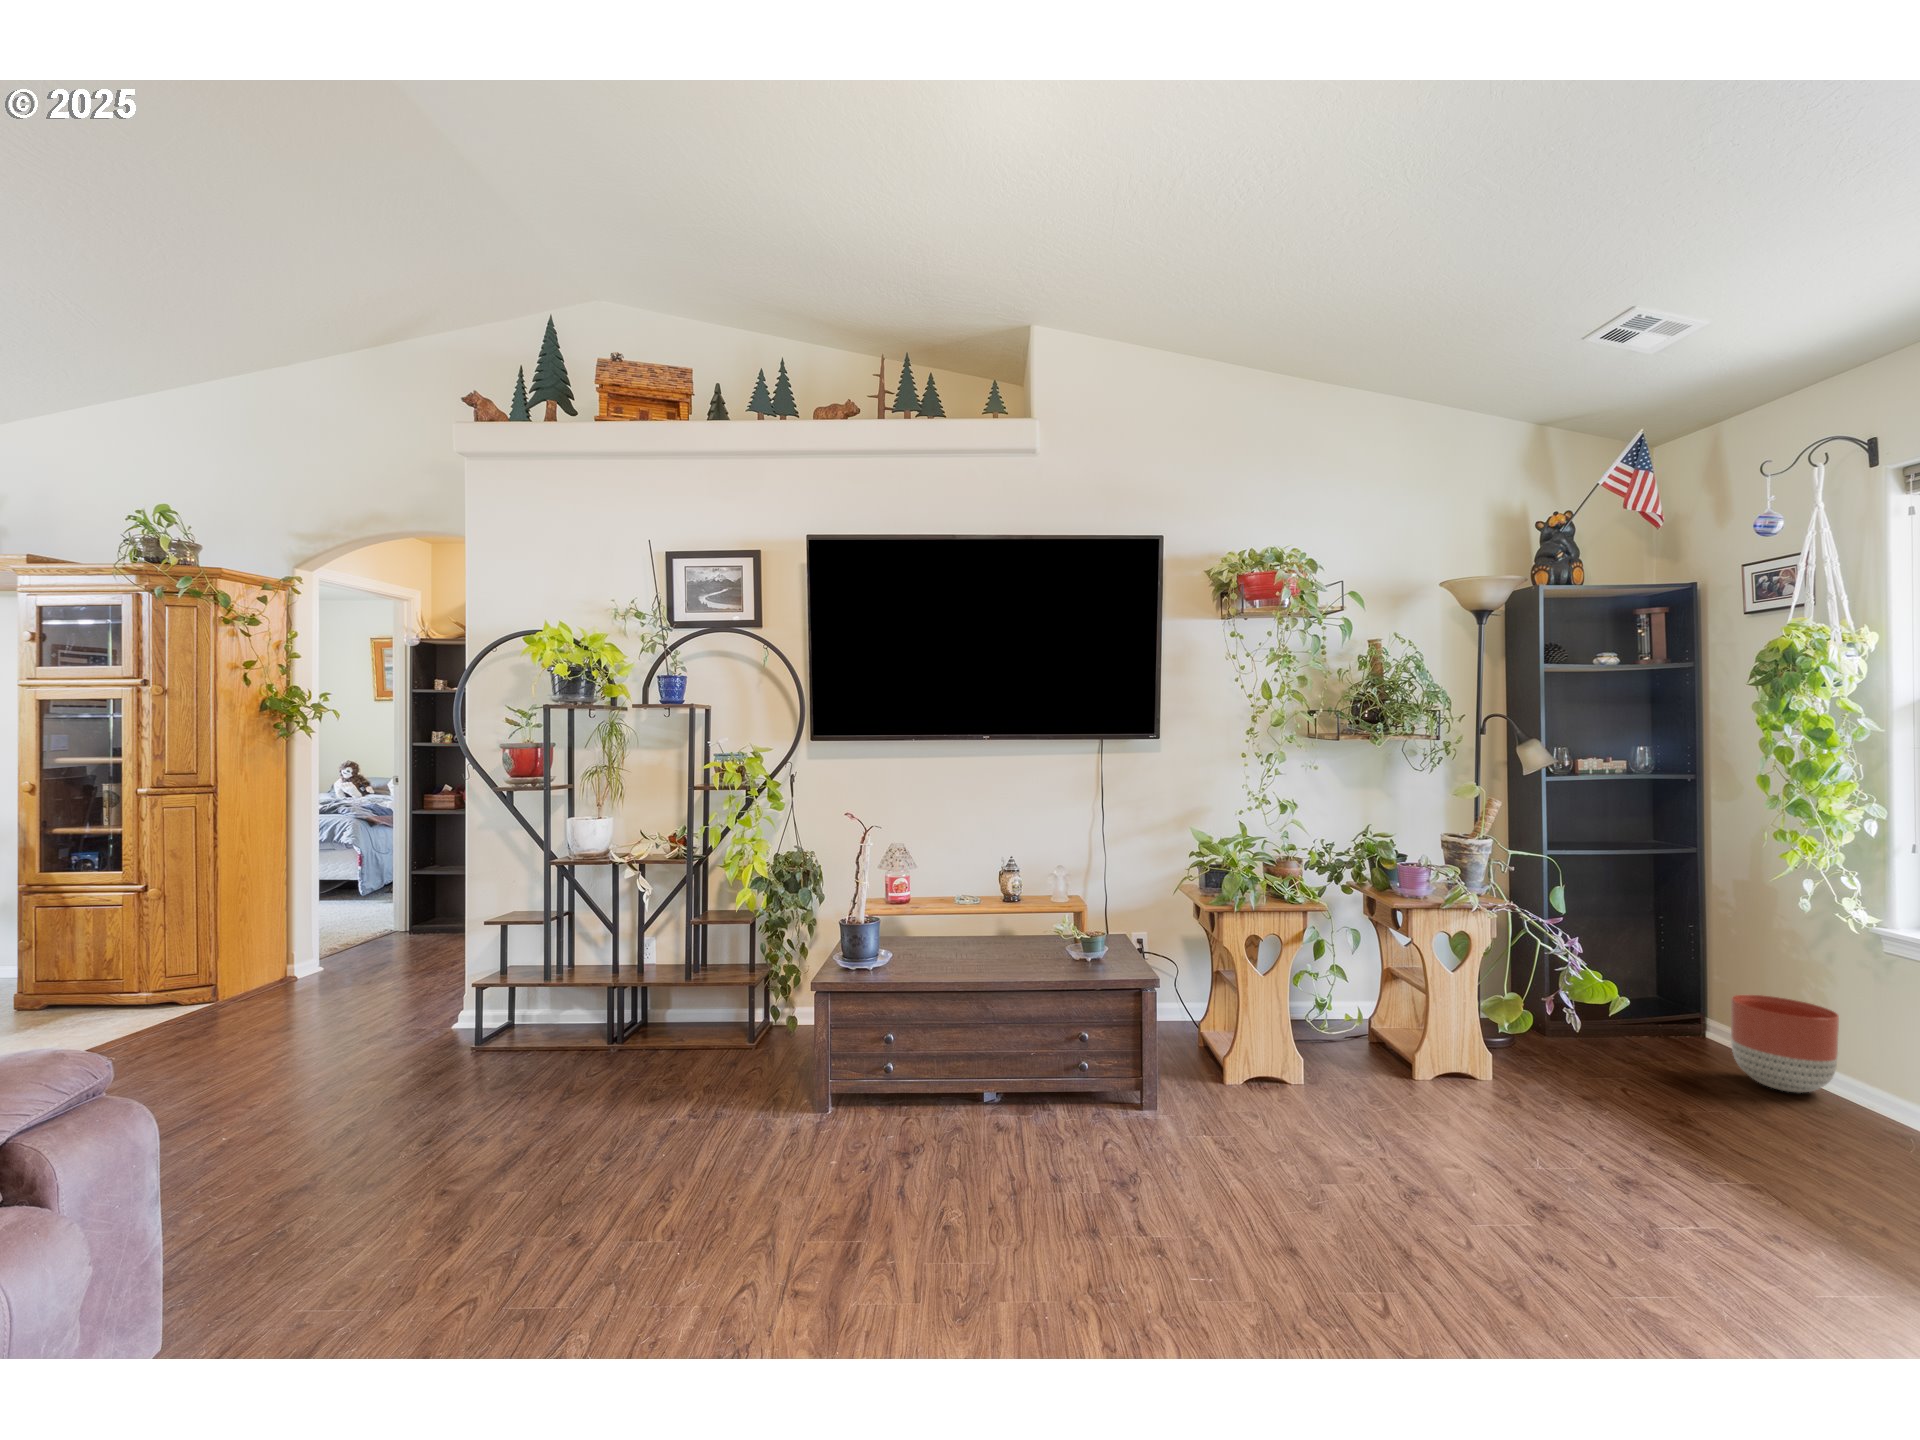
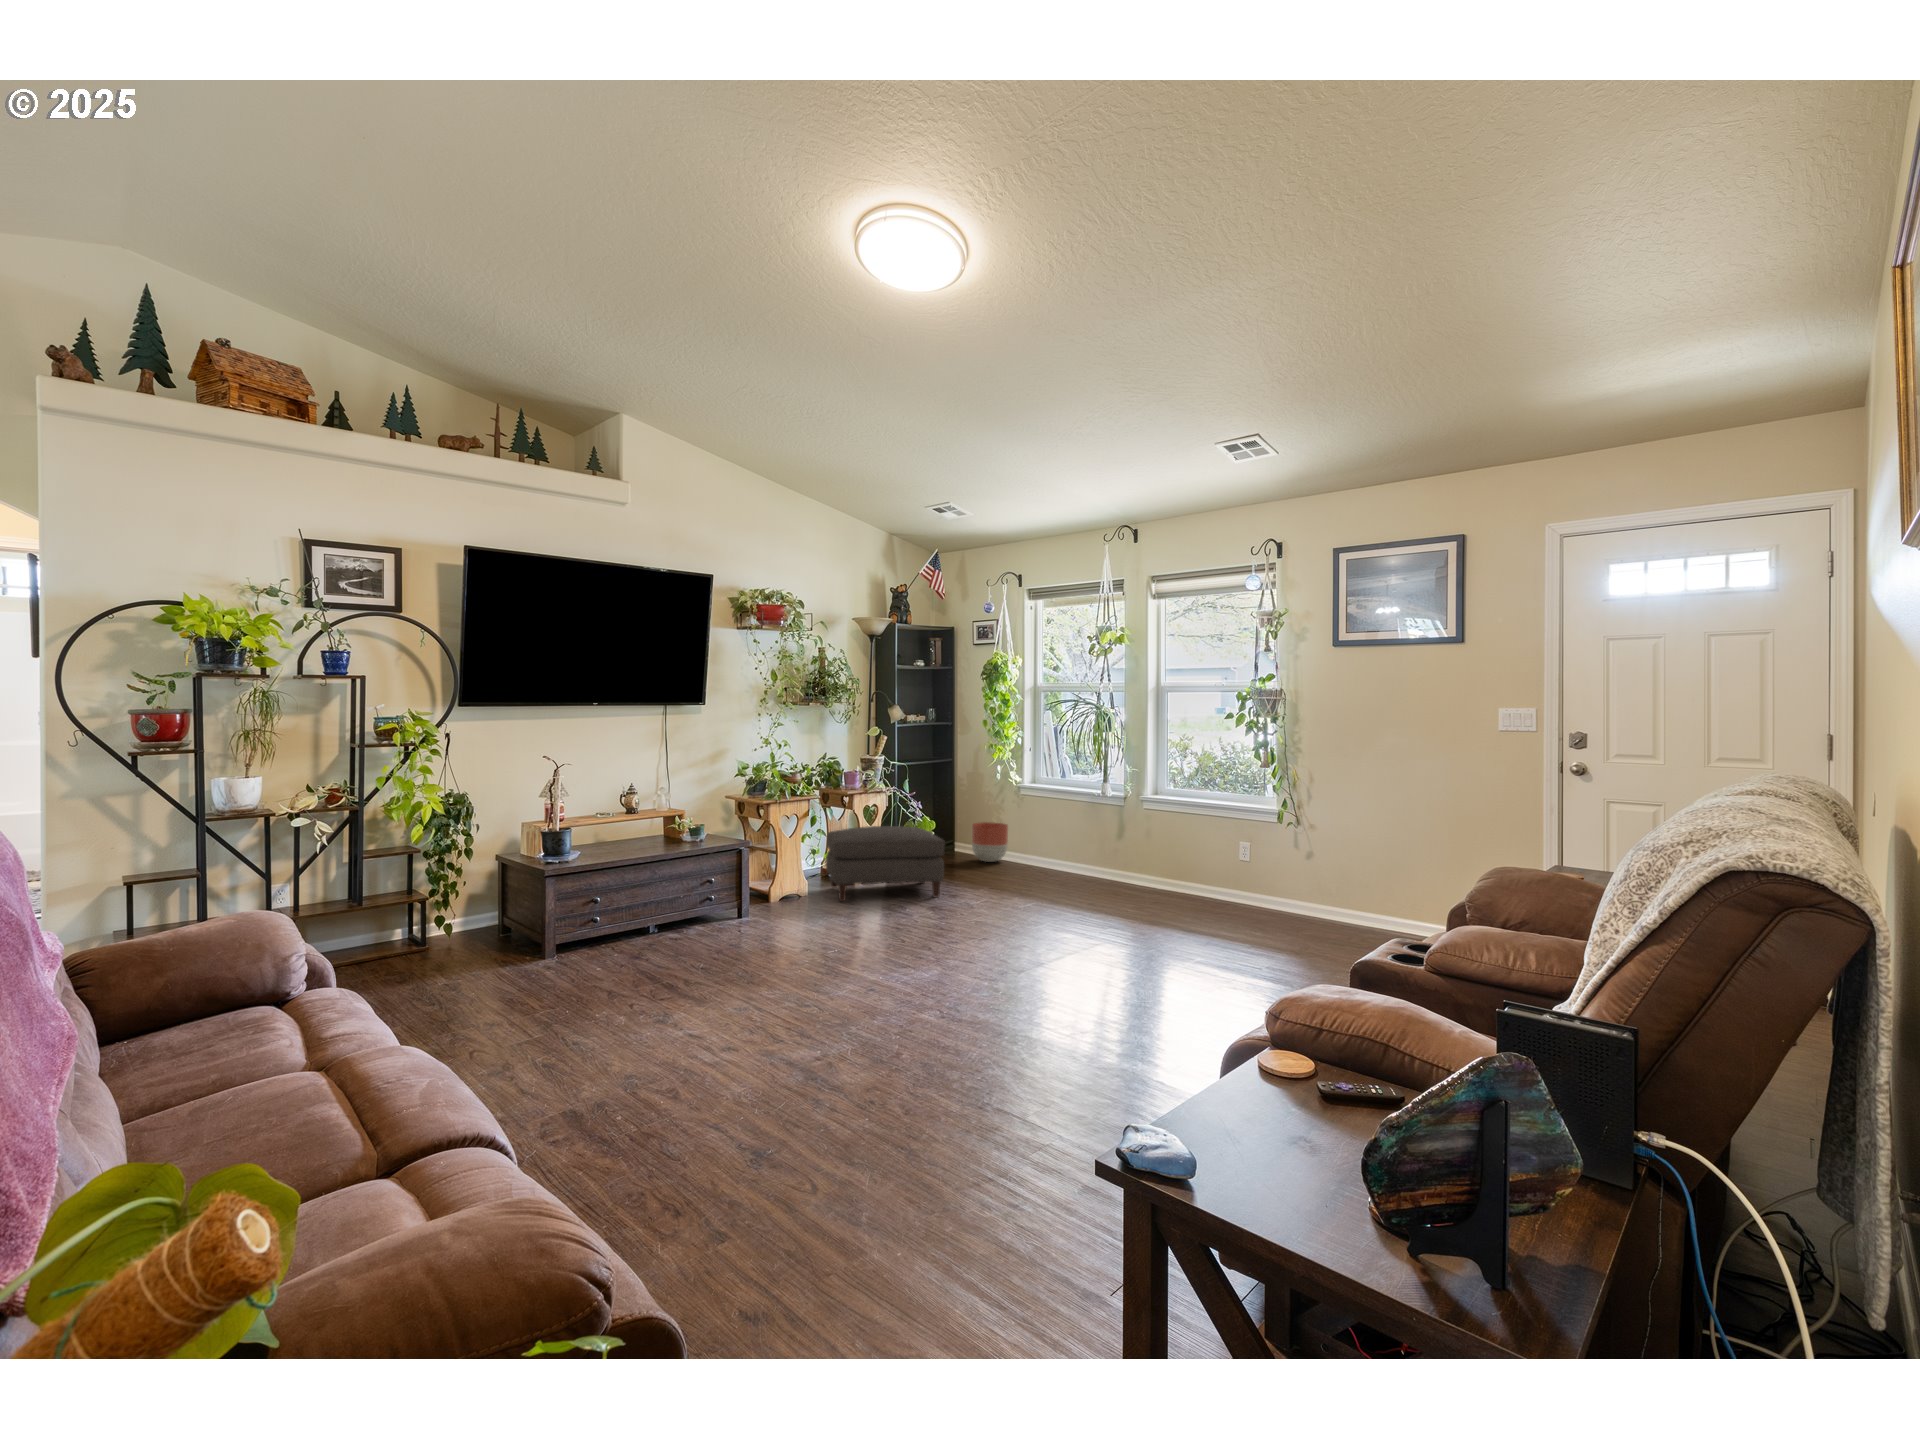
ottoman: none [1333,972,1598,1172] -> present [826,826,945,901]

